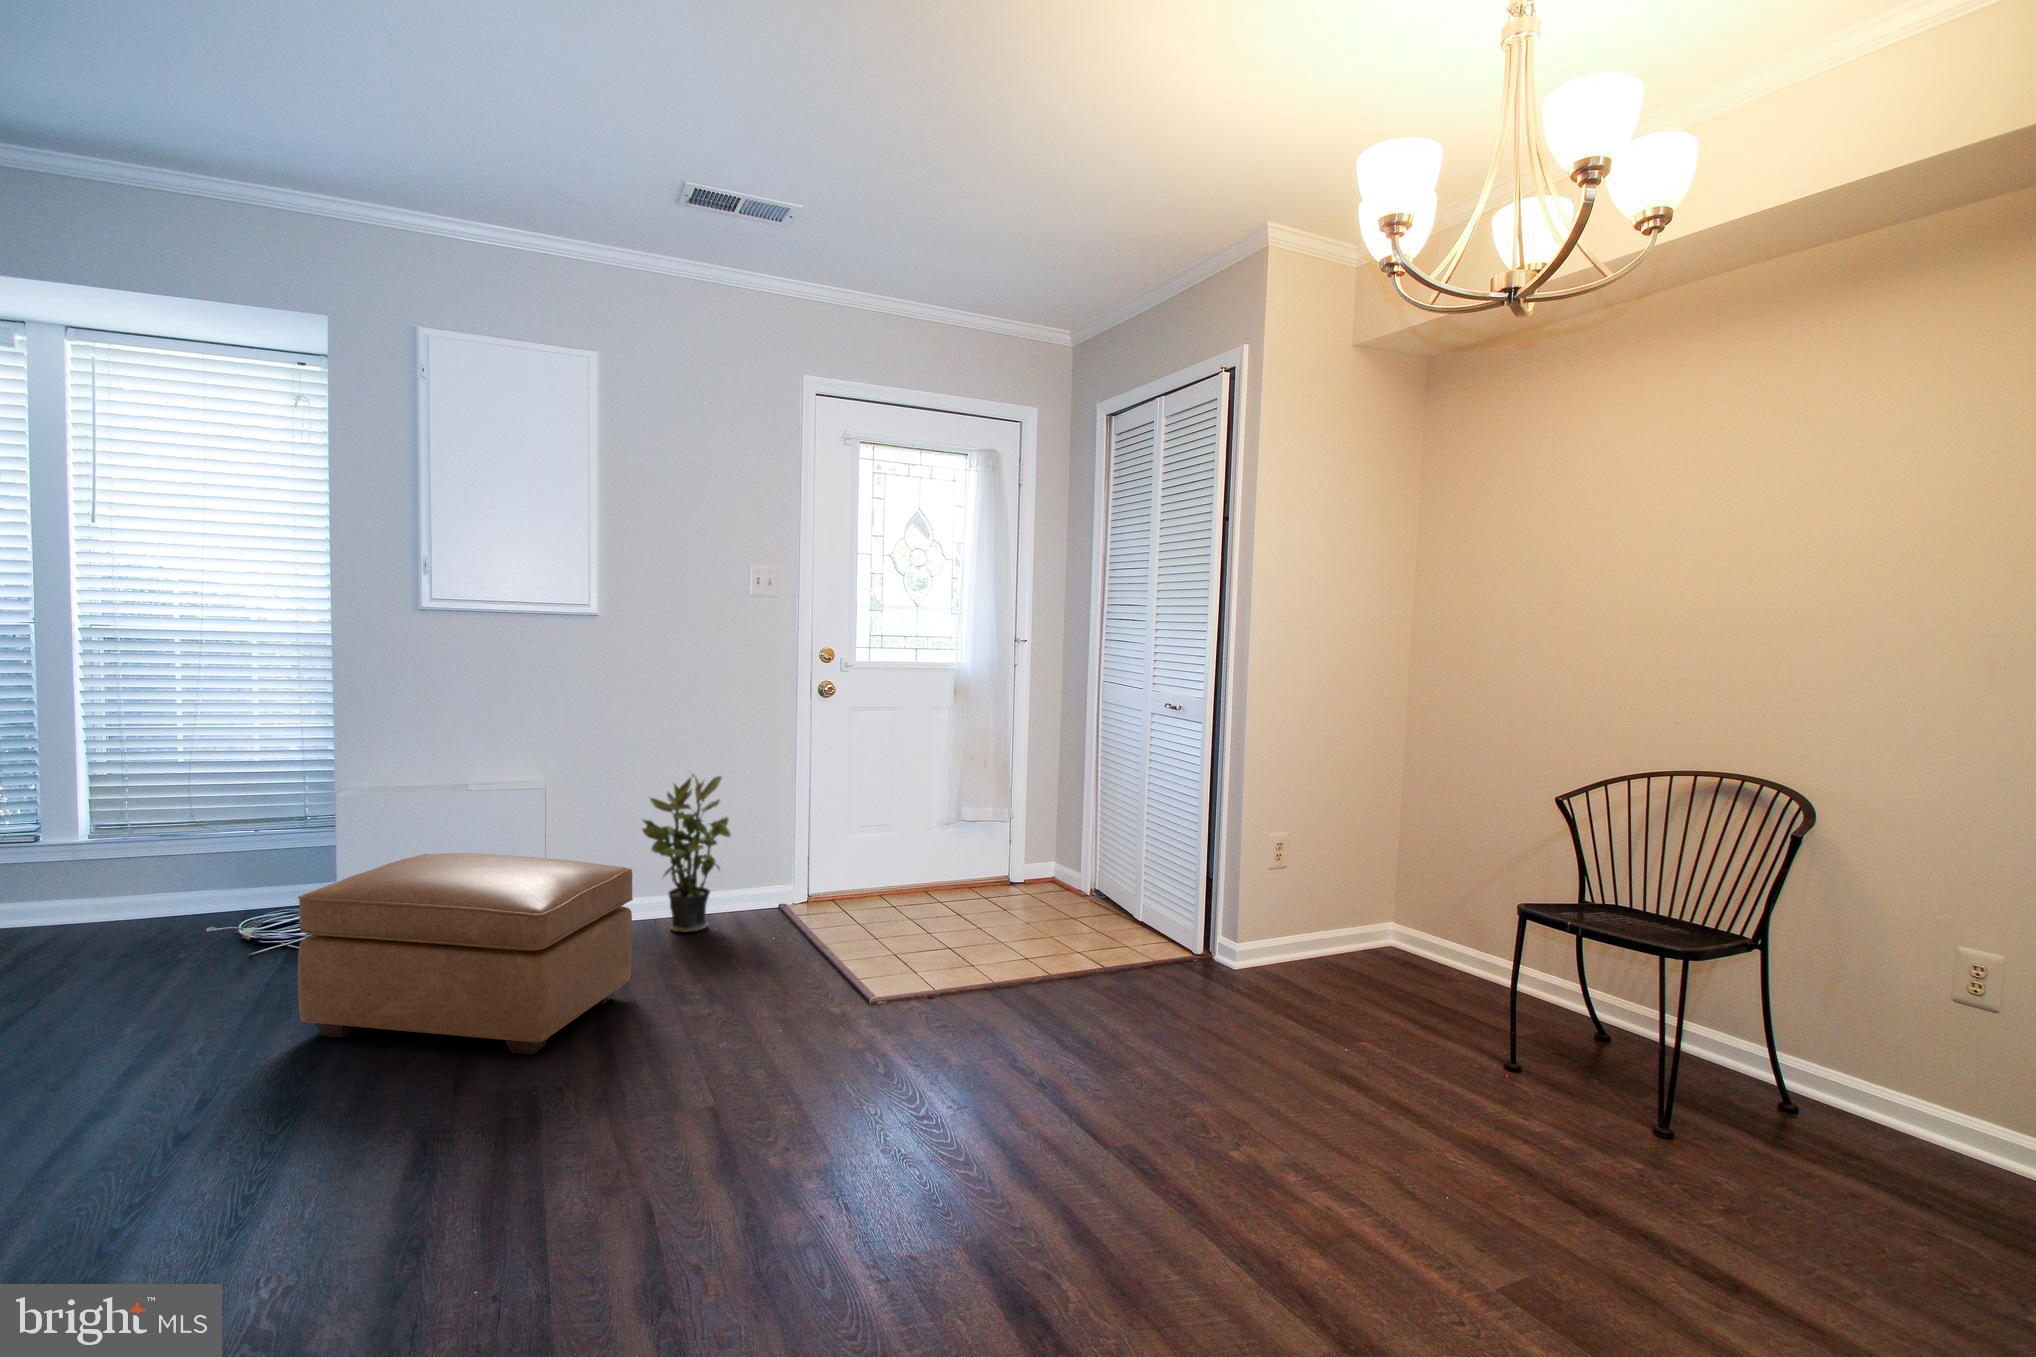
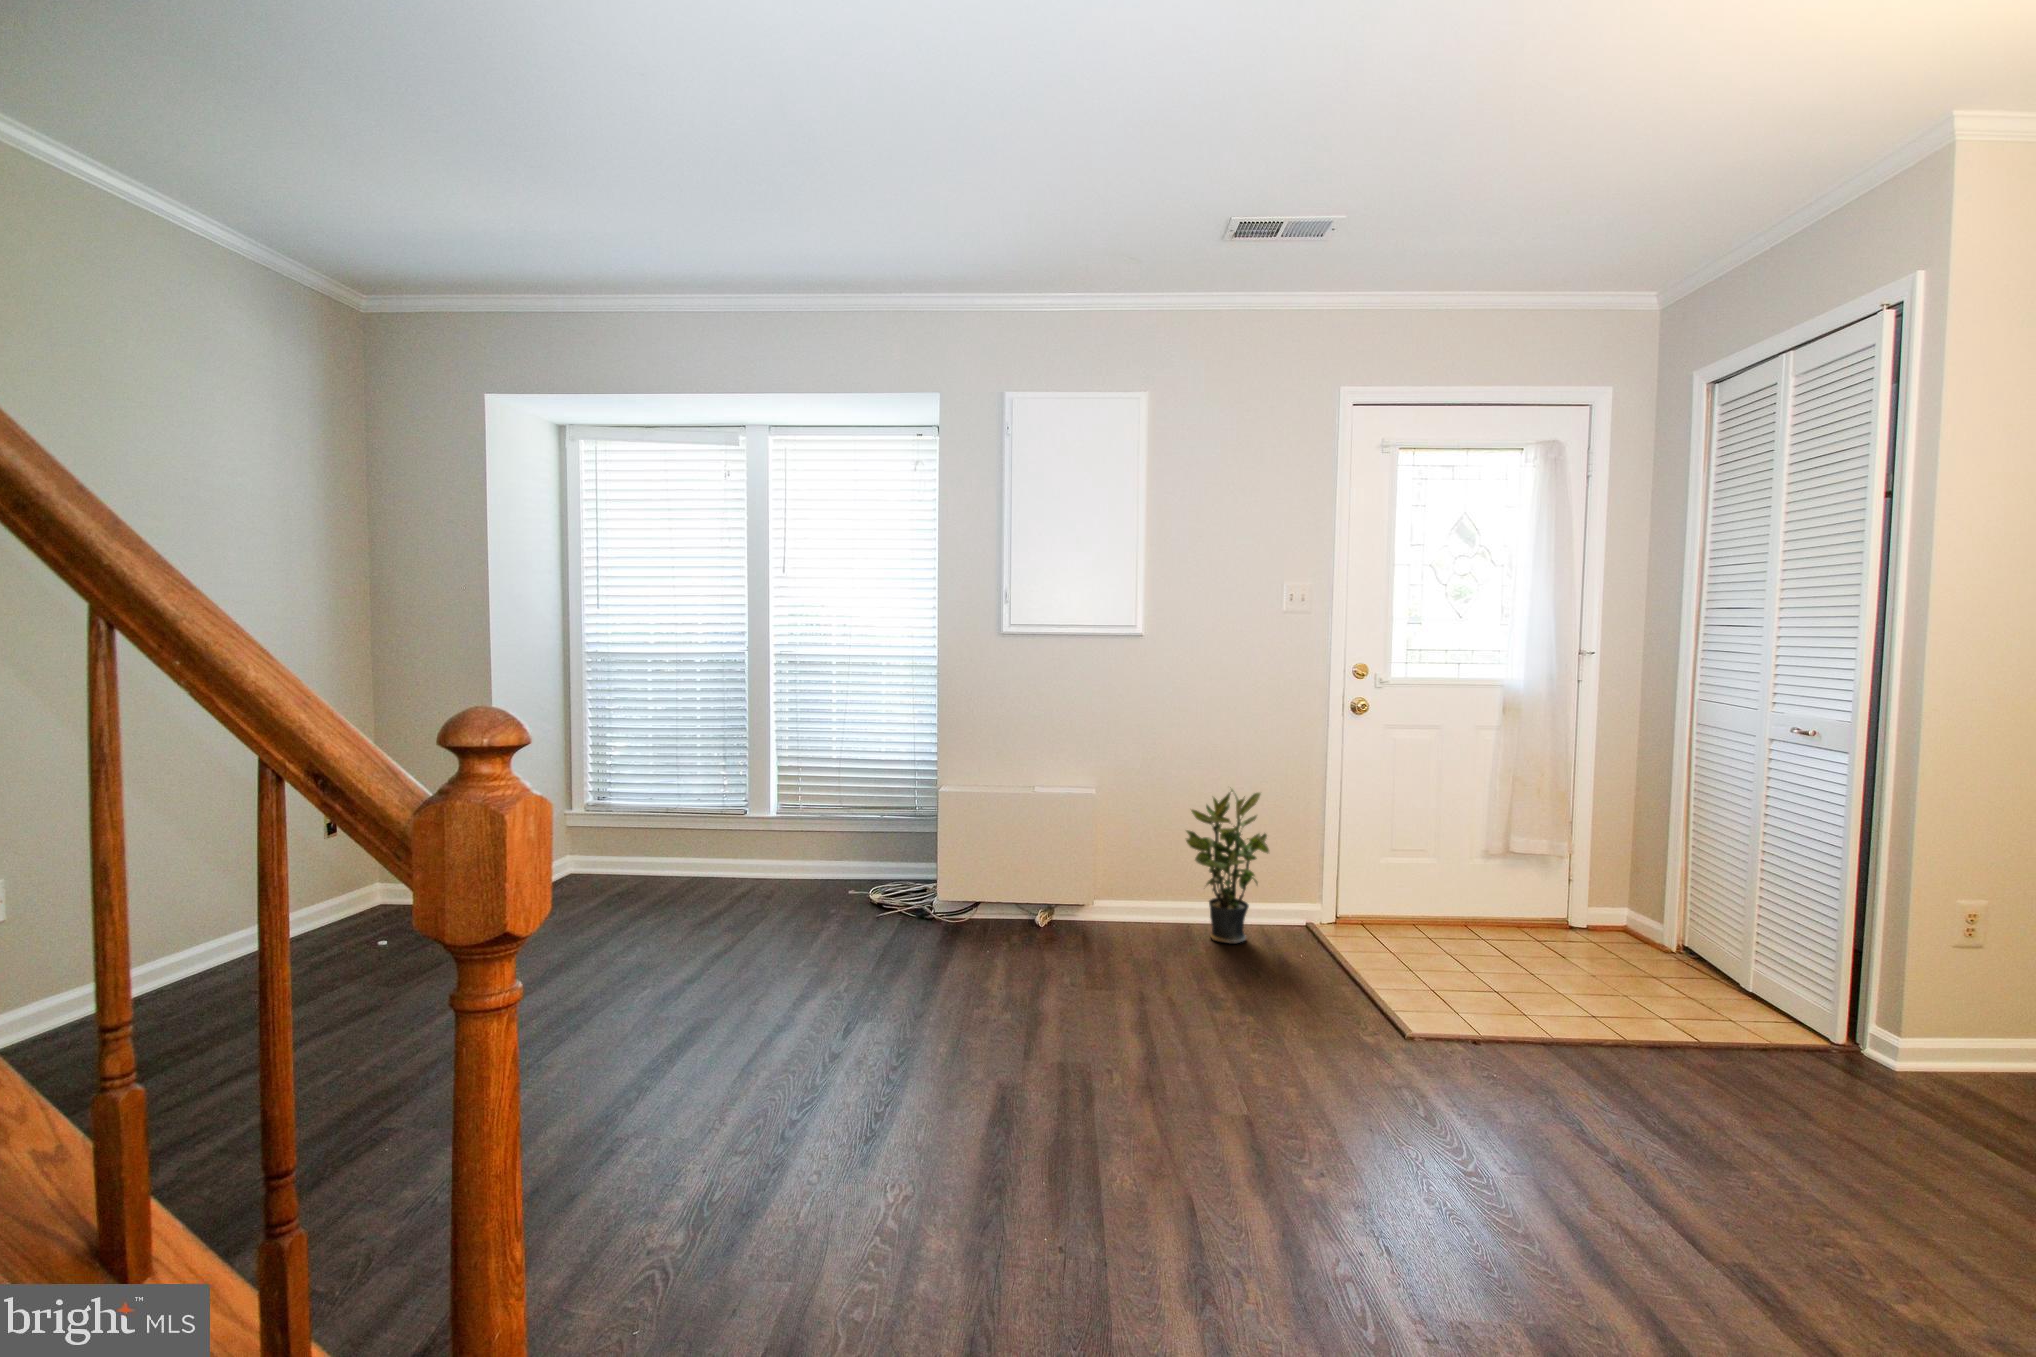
ottoman: present [298,853,633,1055] -> none [909,851,1191,1070]

